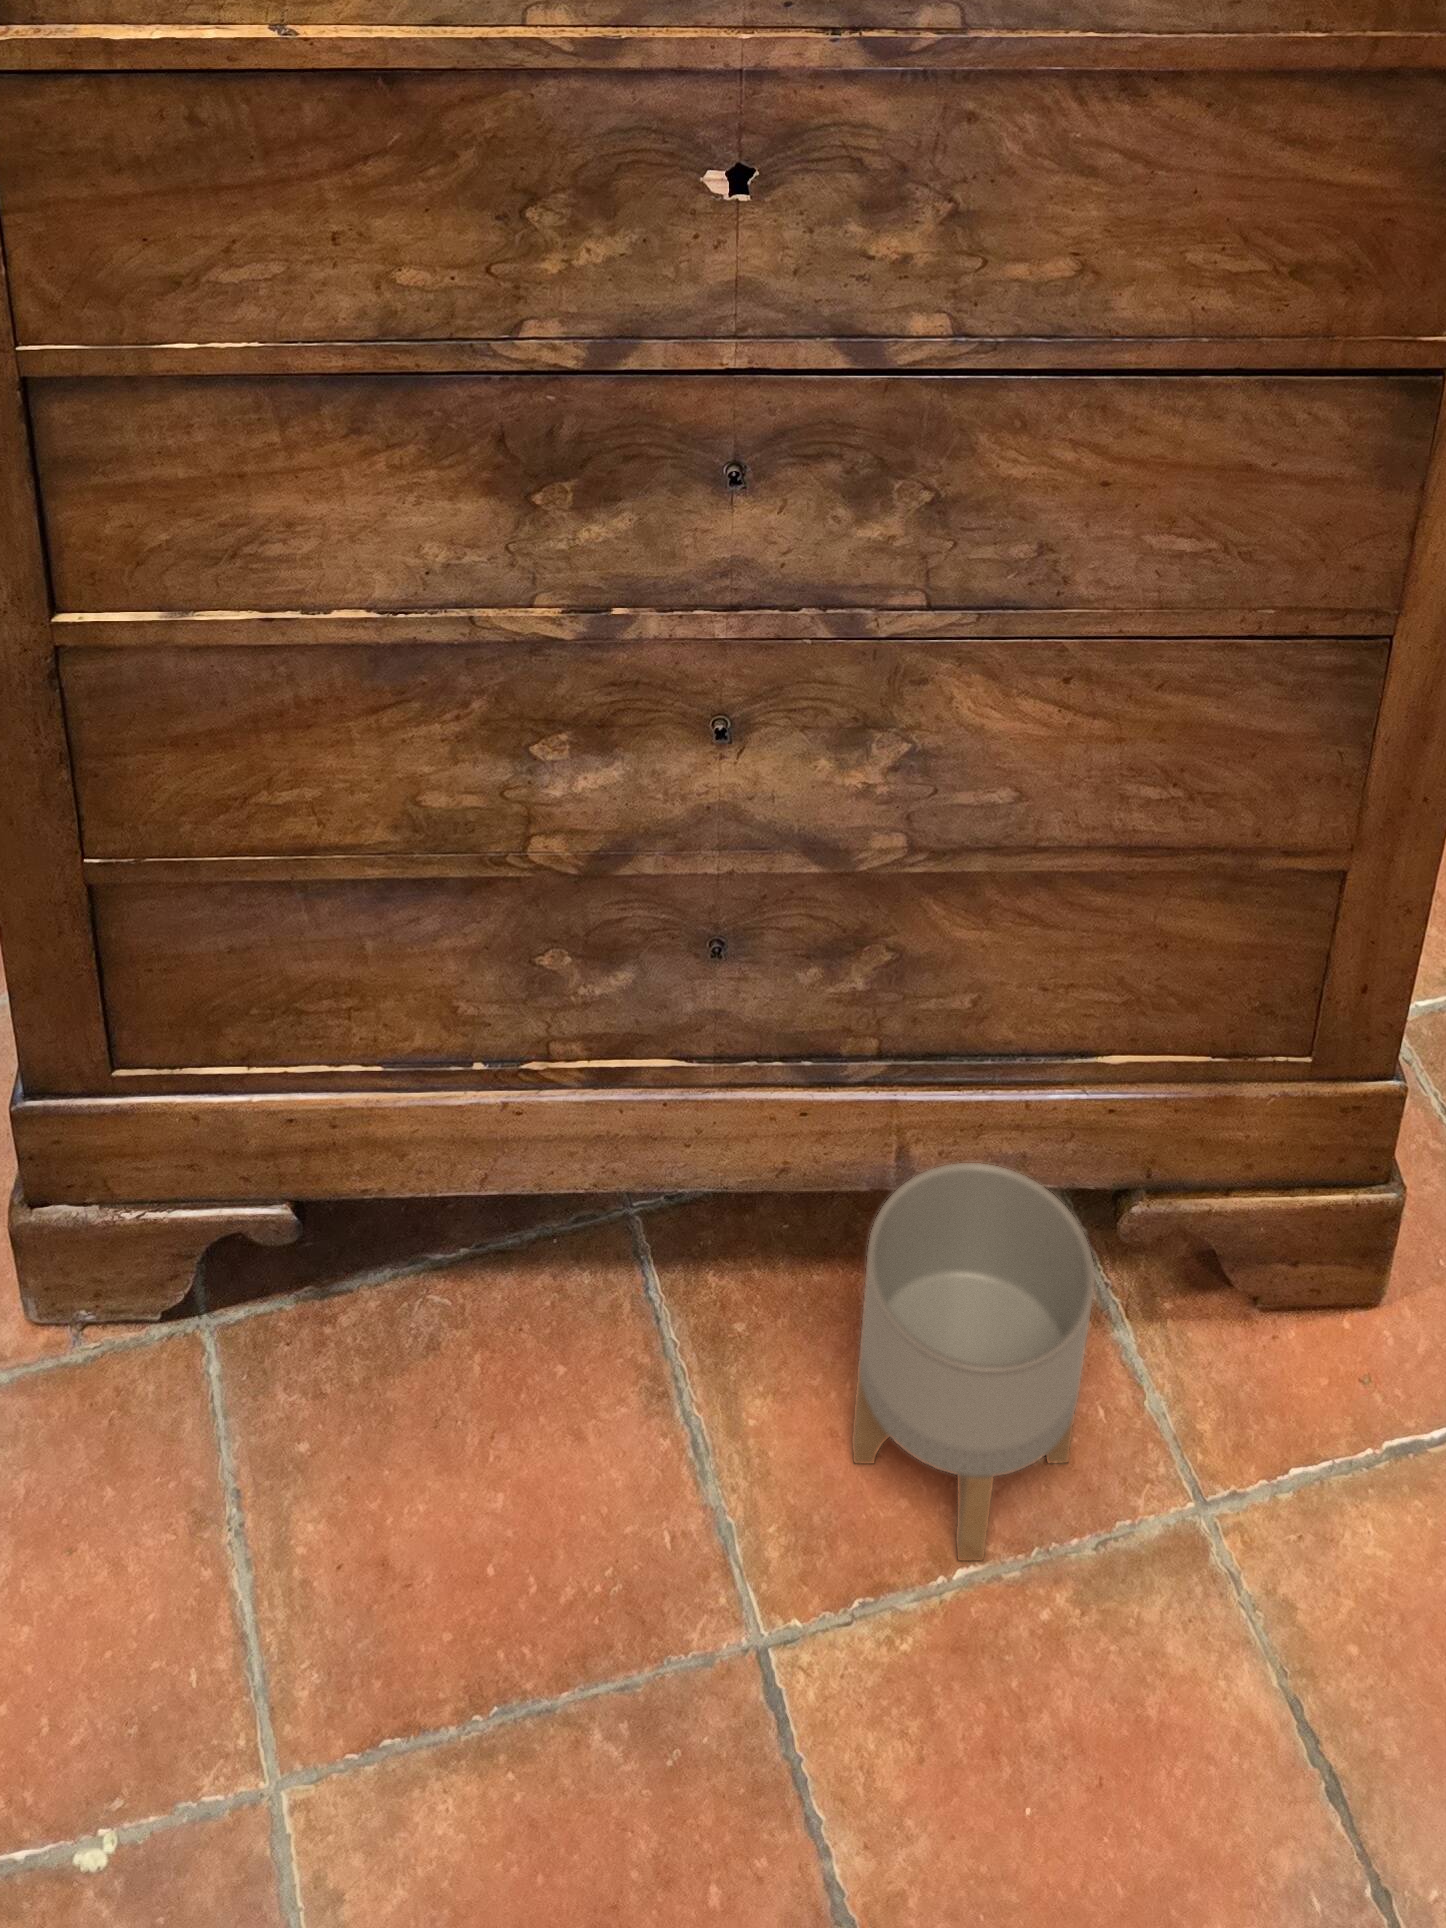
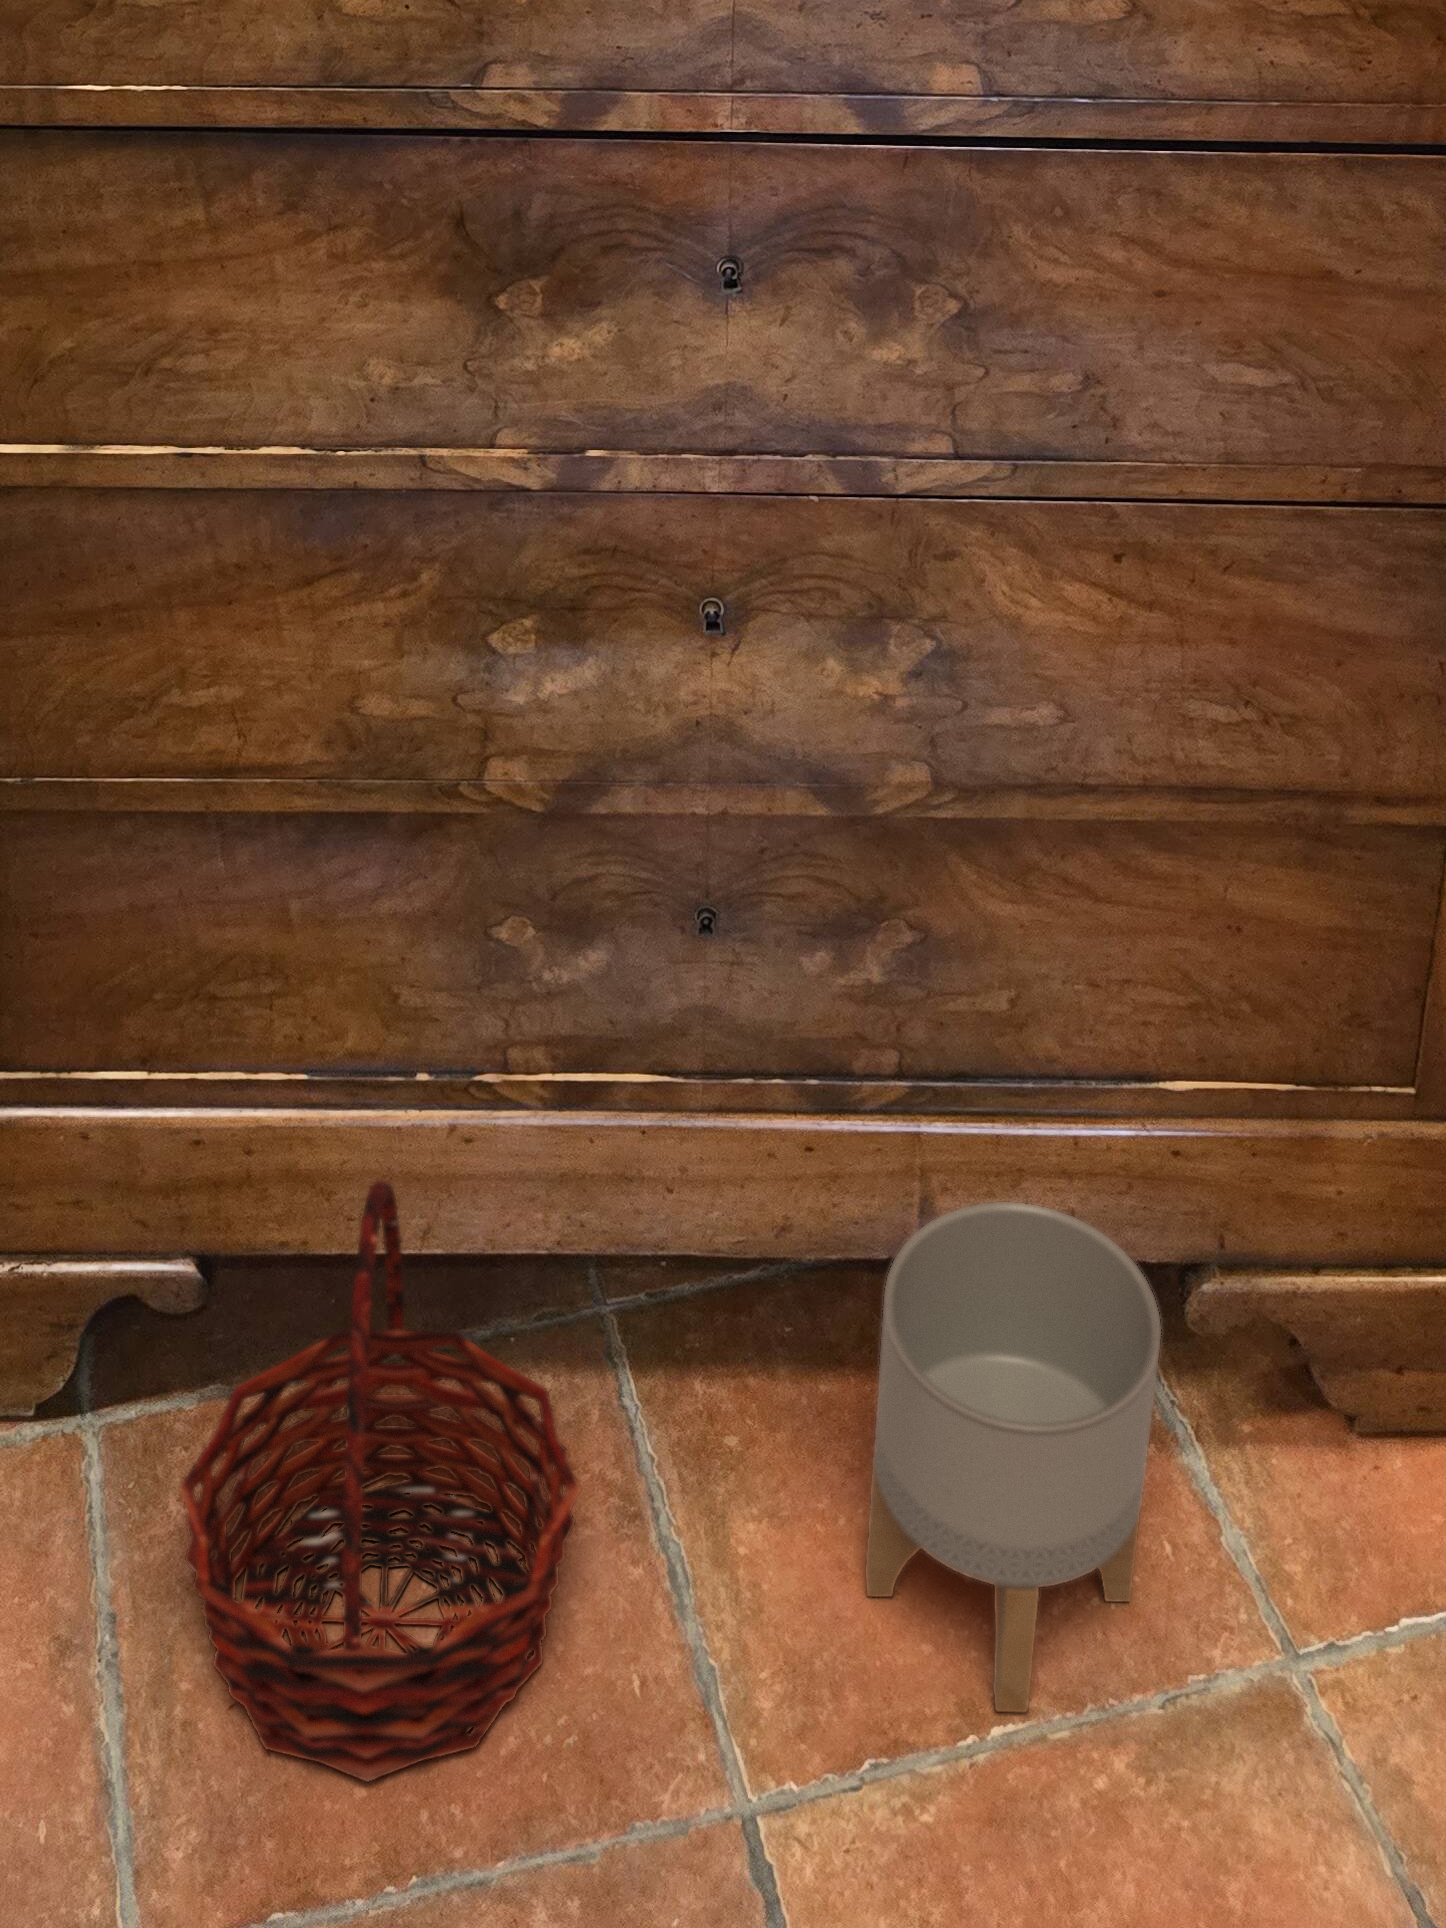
basket: none [291,1172,620,1634] -> present [180,1181,580,1781]

